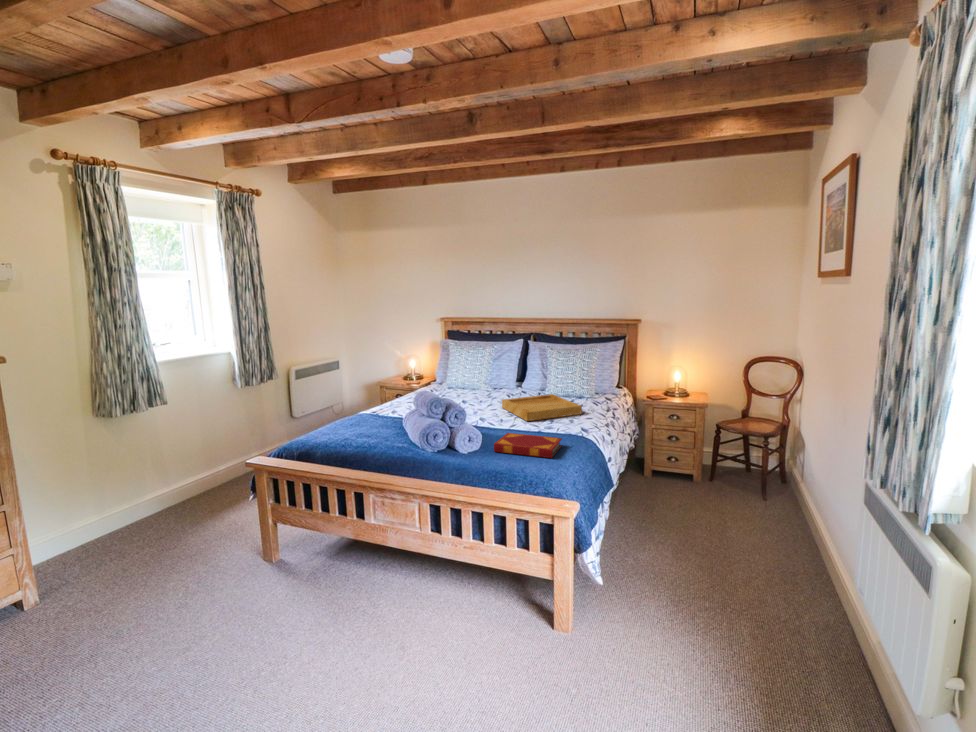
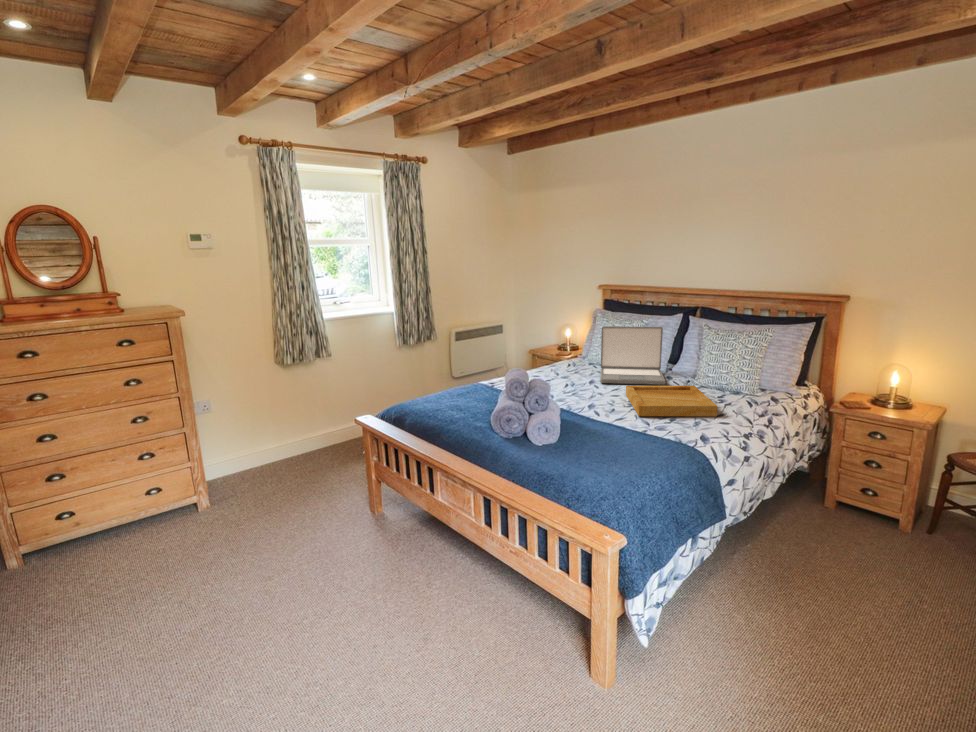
laptop: none [464,349,525,401] -> present [600,326,665,385]
hardback book: present [494,433,562,458] -> none [567,428,655,469]

